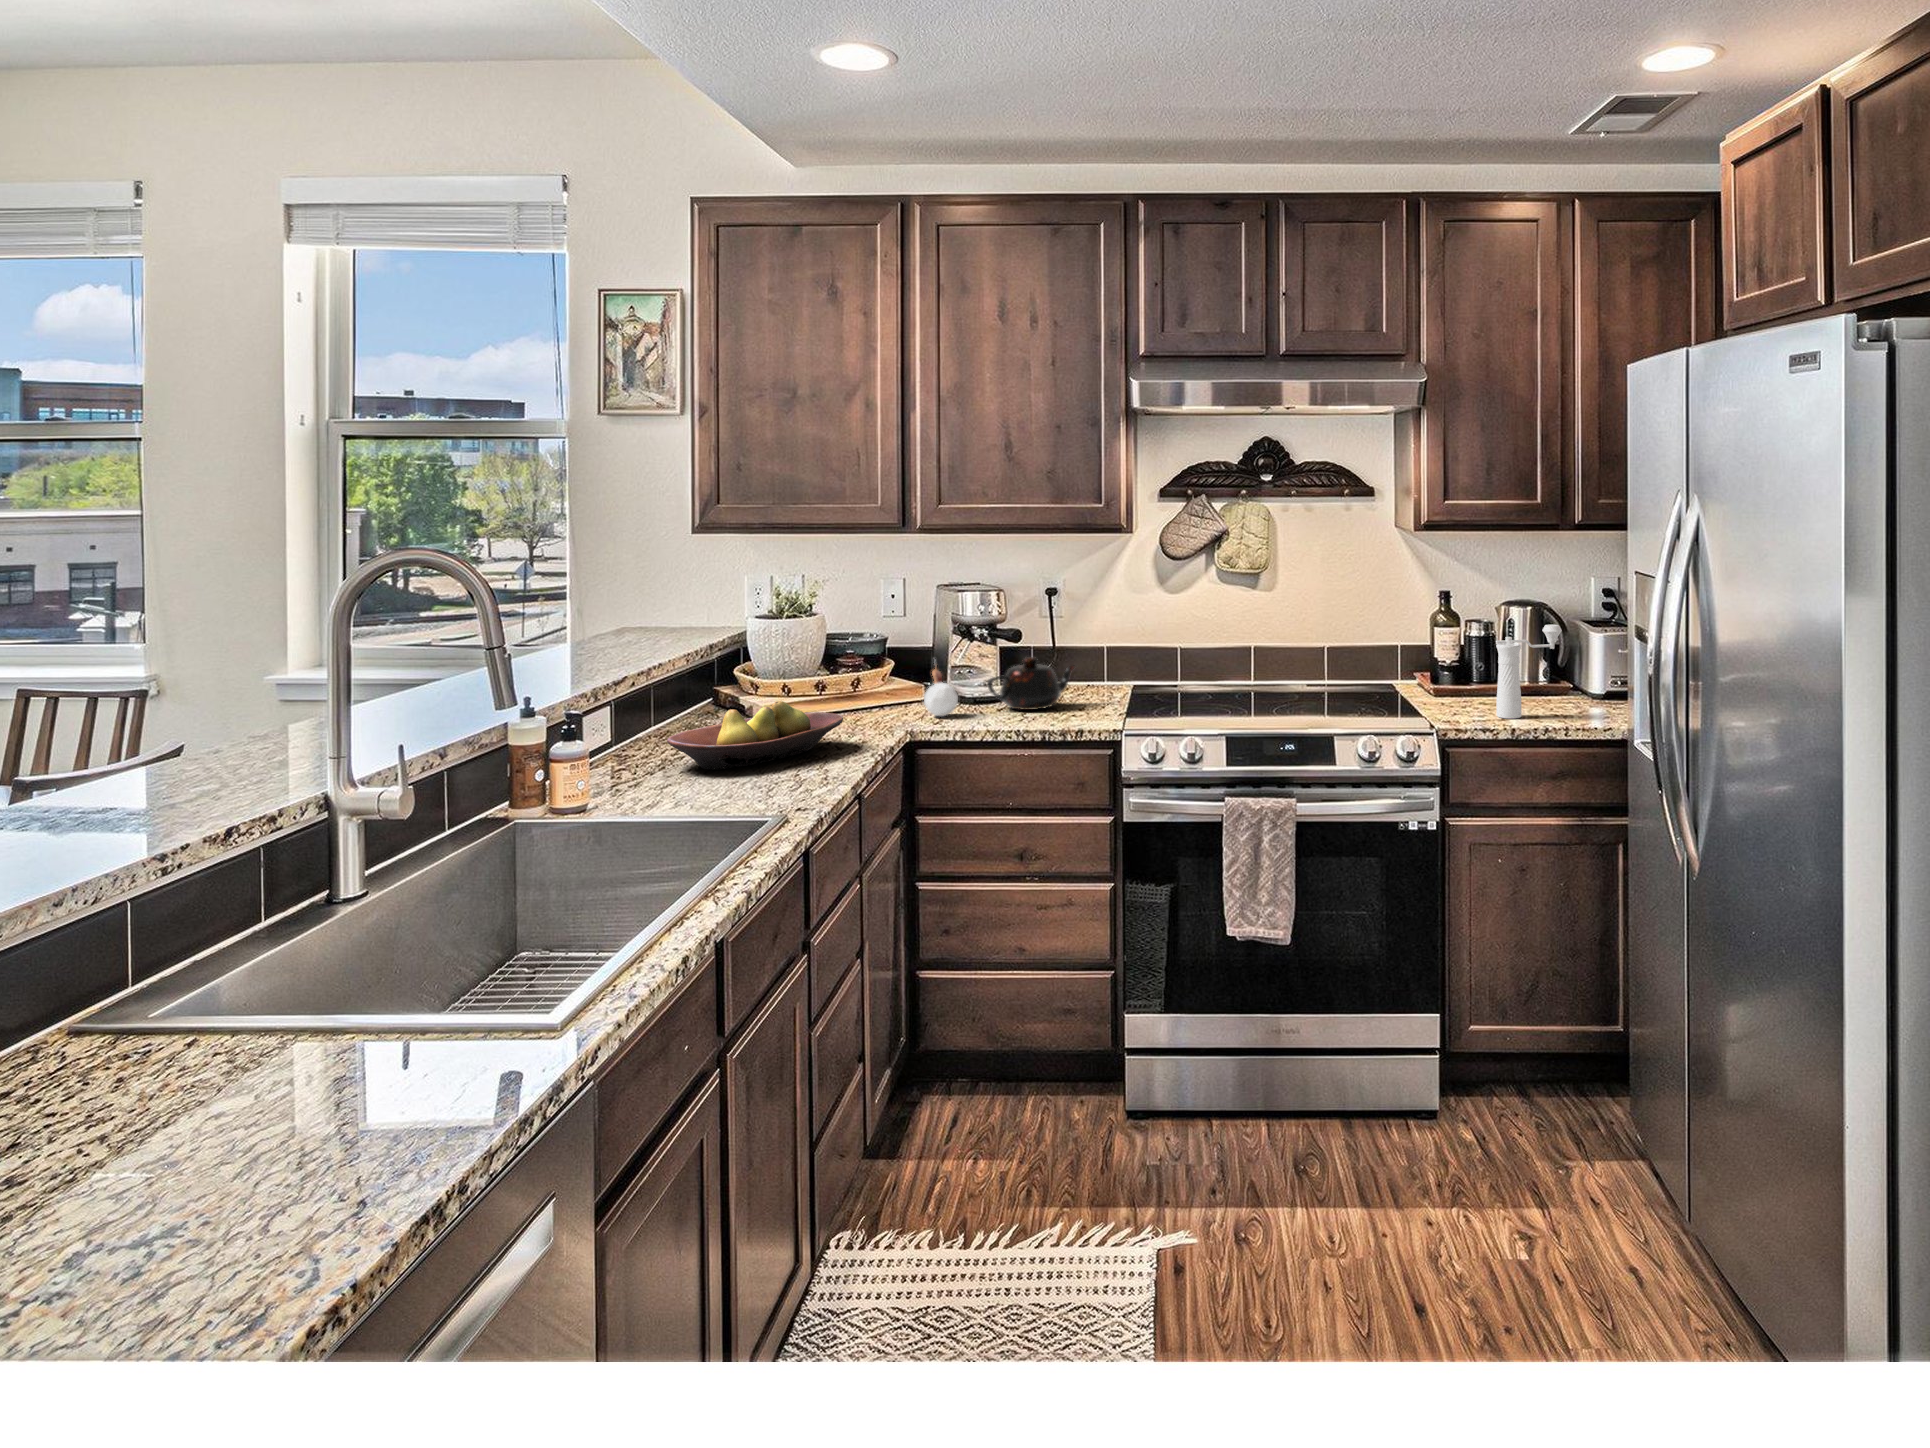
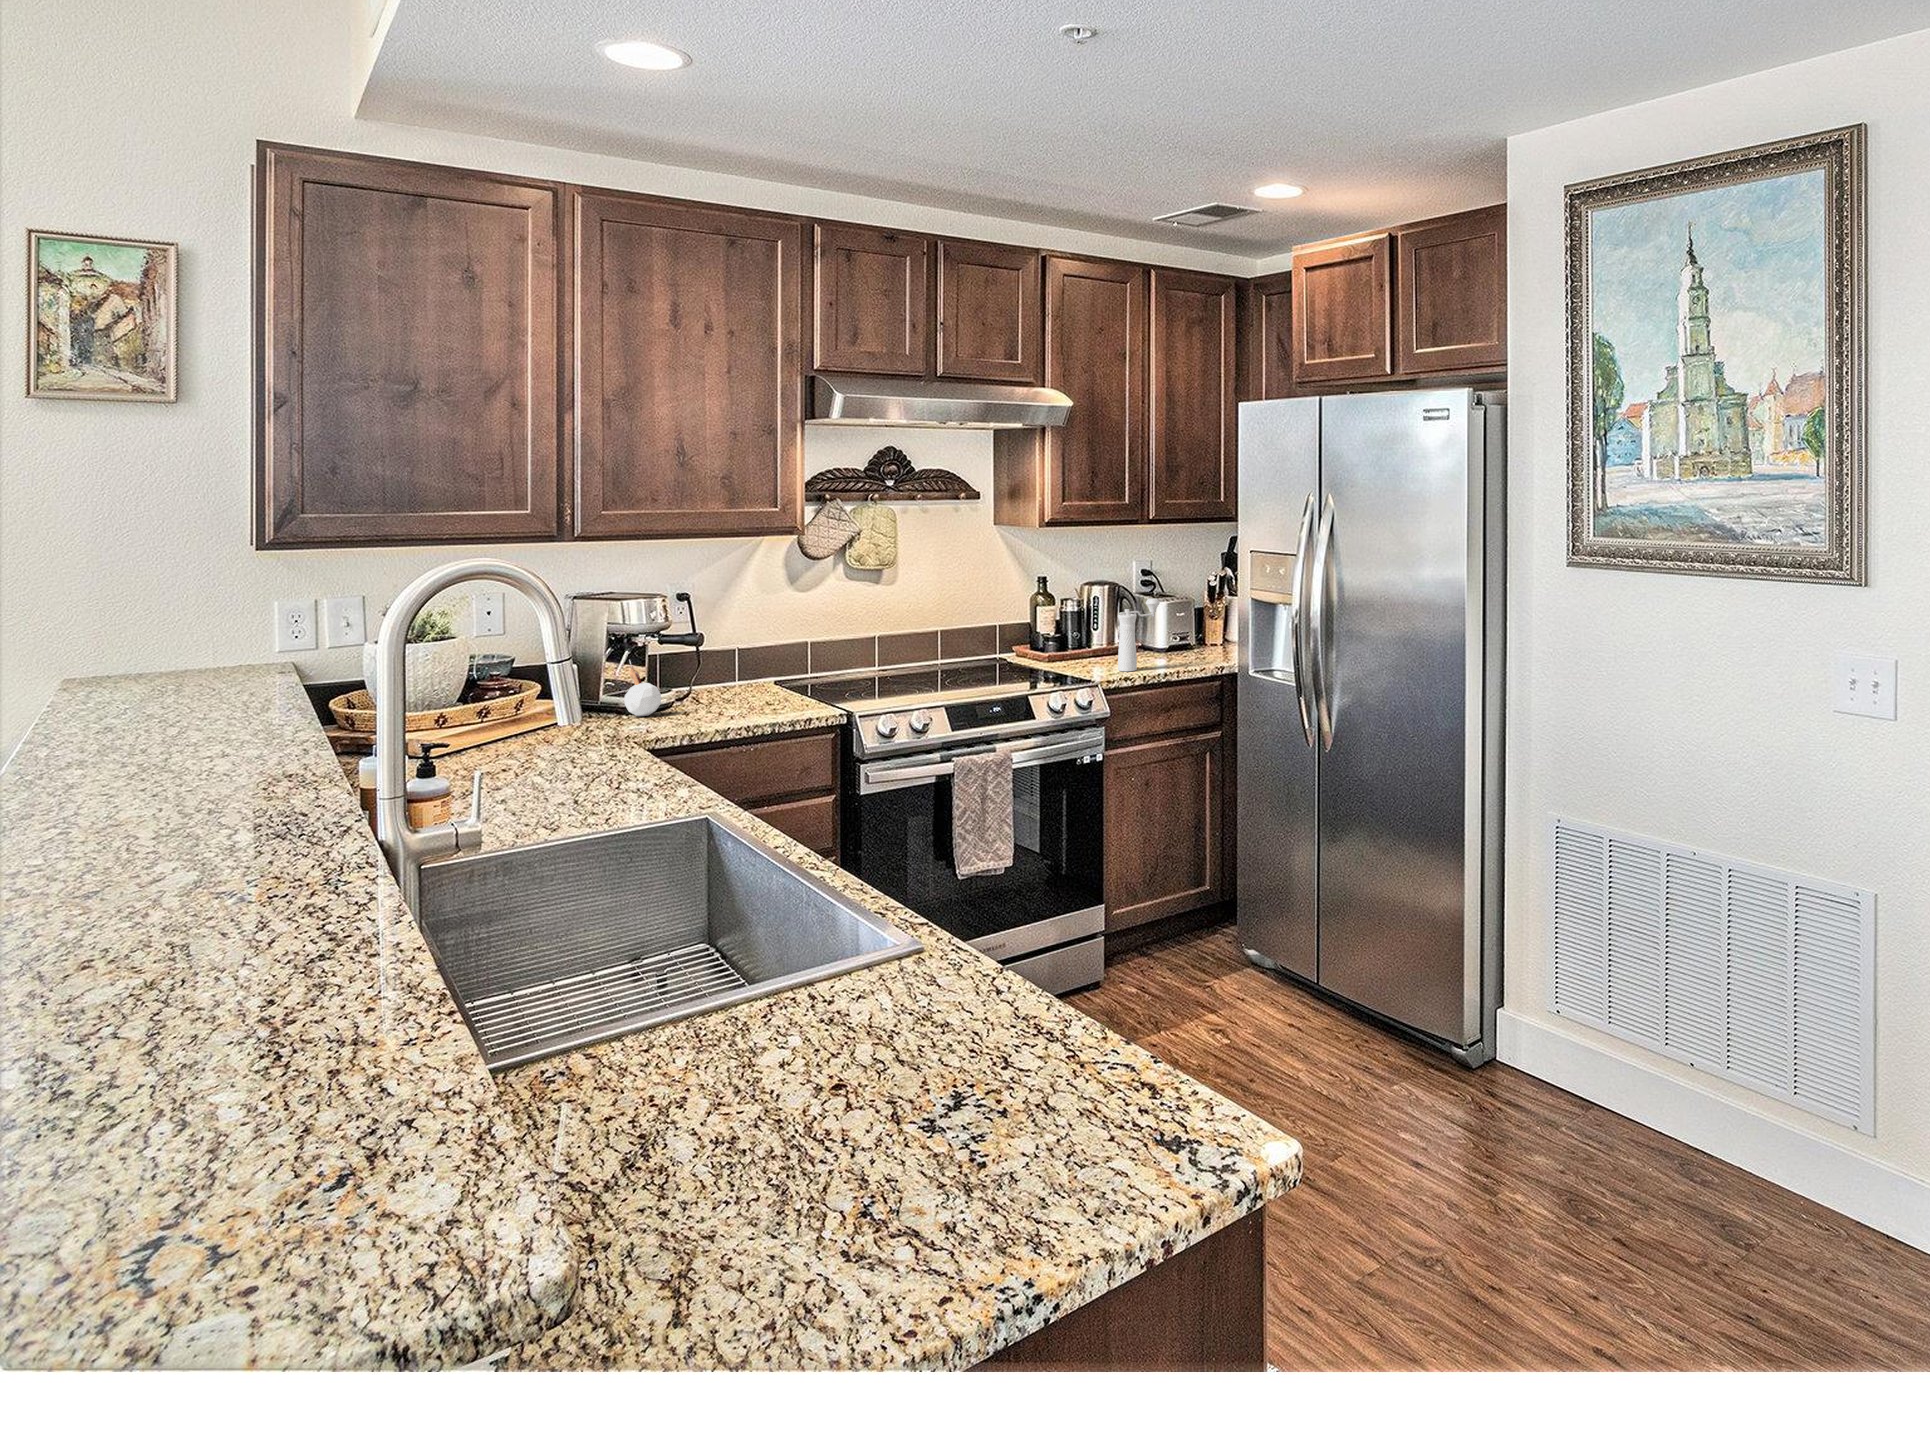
teapot: present [987,657,1075,710] -> none [680,653,753,704]
fruit bowl: present [667,701,843,770] -> none [465,704,621,775]

